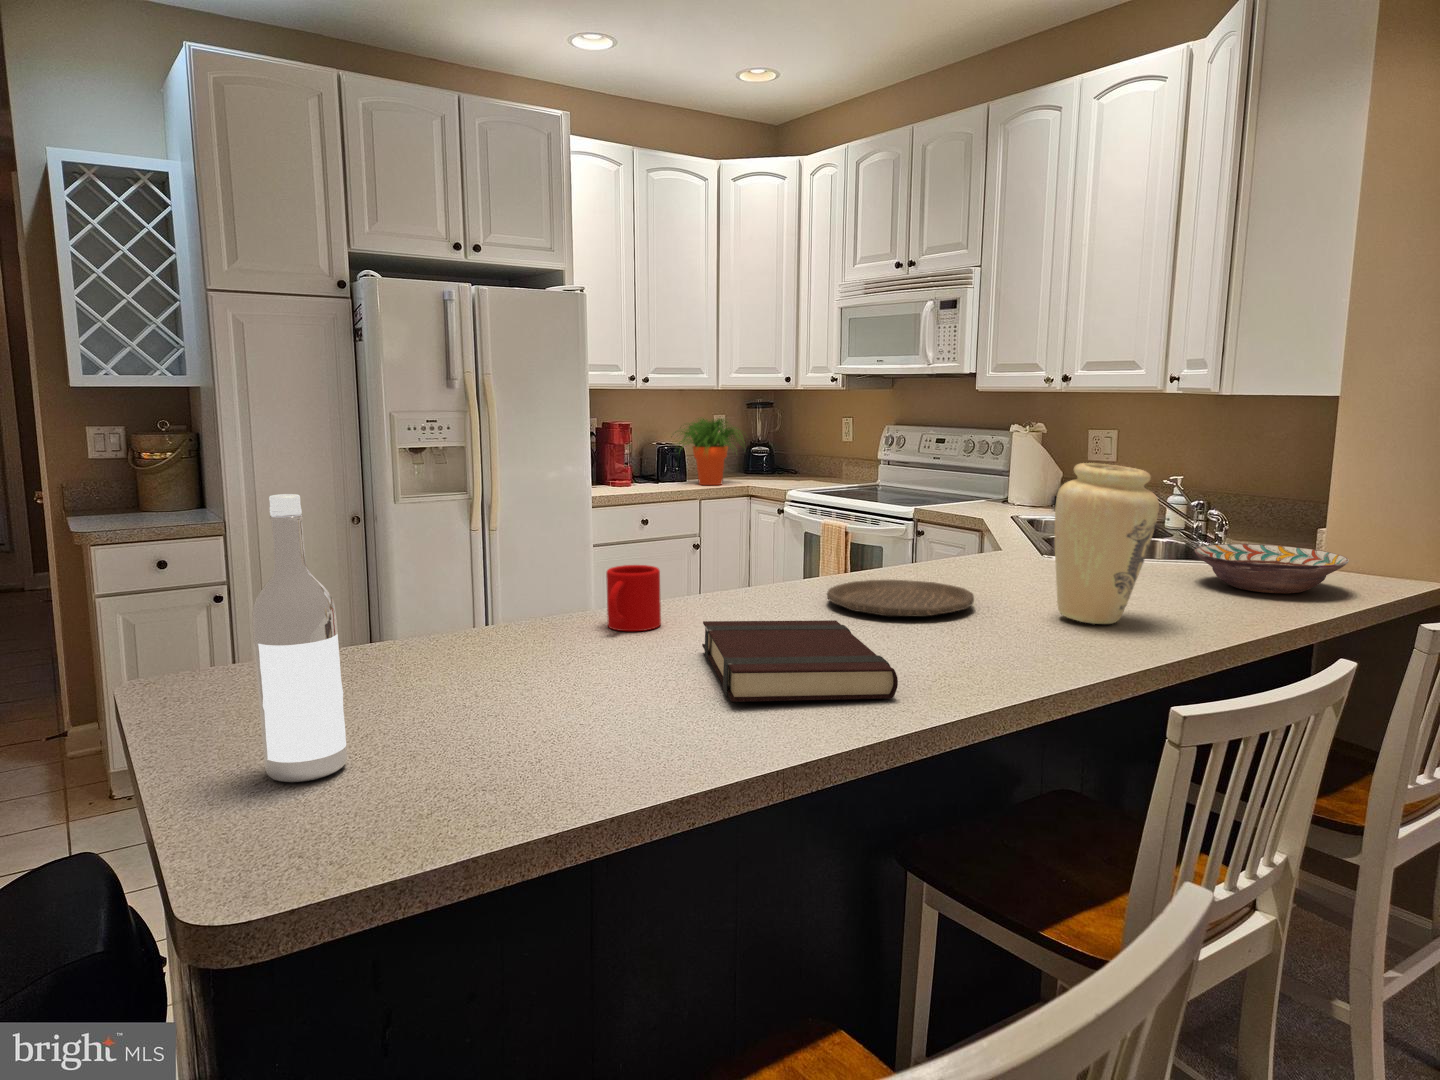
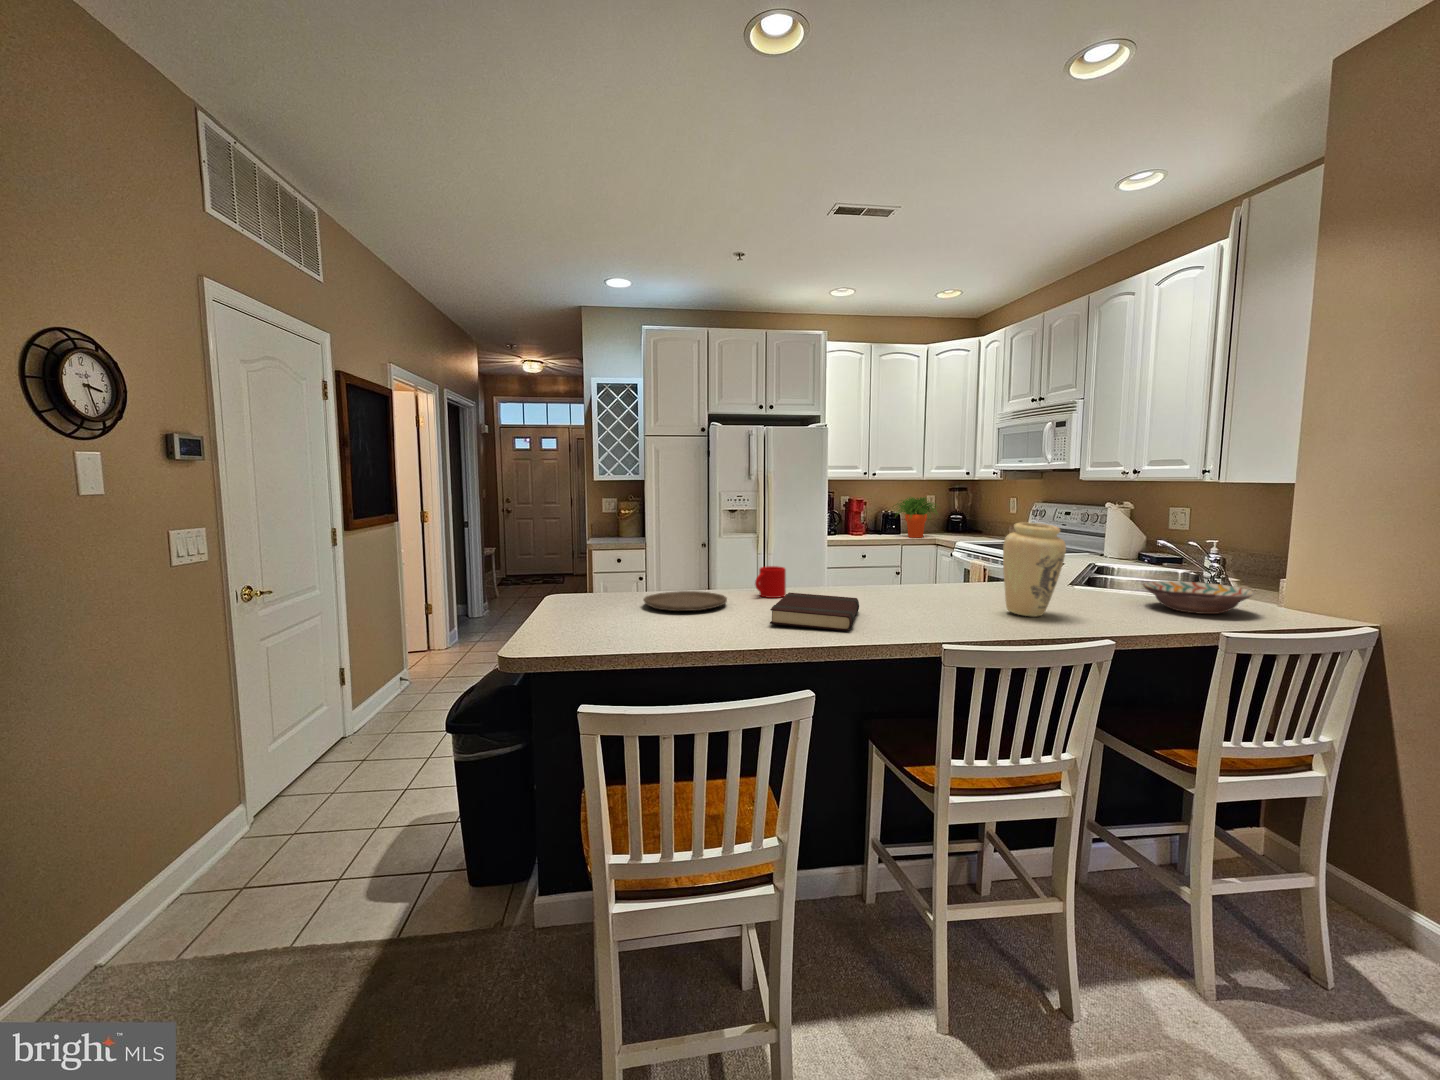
wine bottle: present [252,494,347,782] -> none [575,520,606,628]
plate: present [827,580,974,616] -> present [643,591,727,611]

